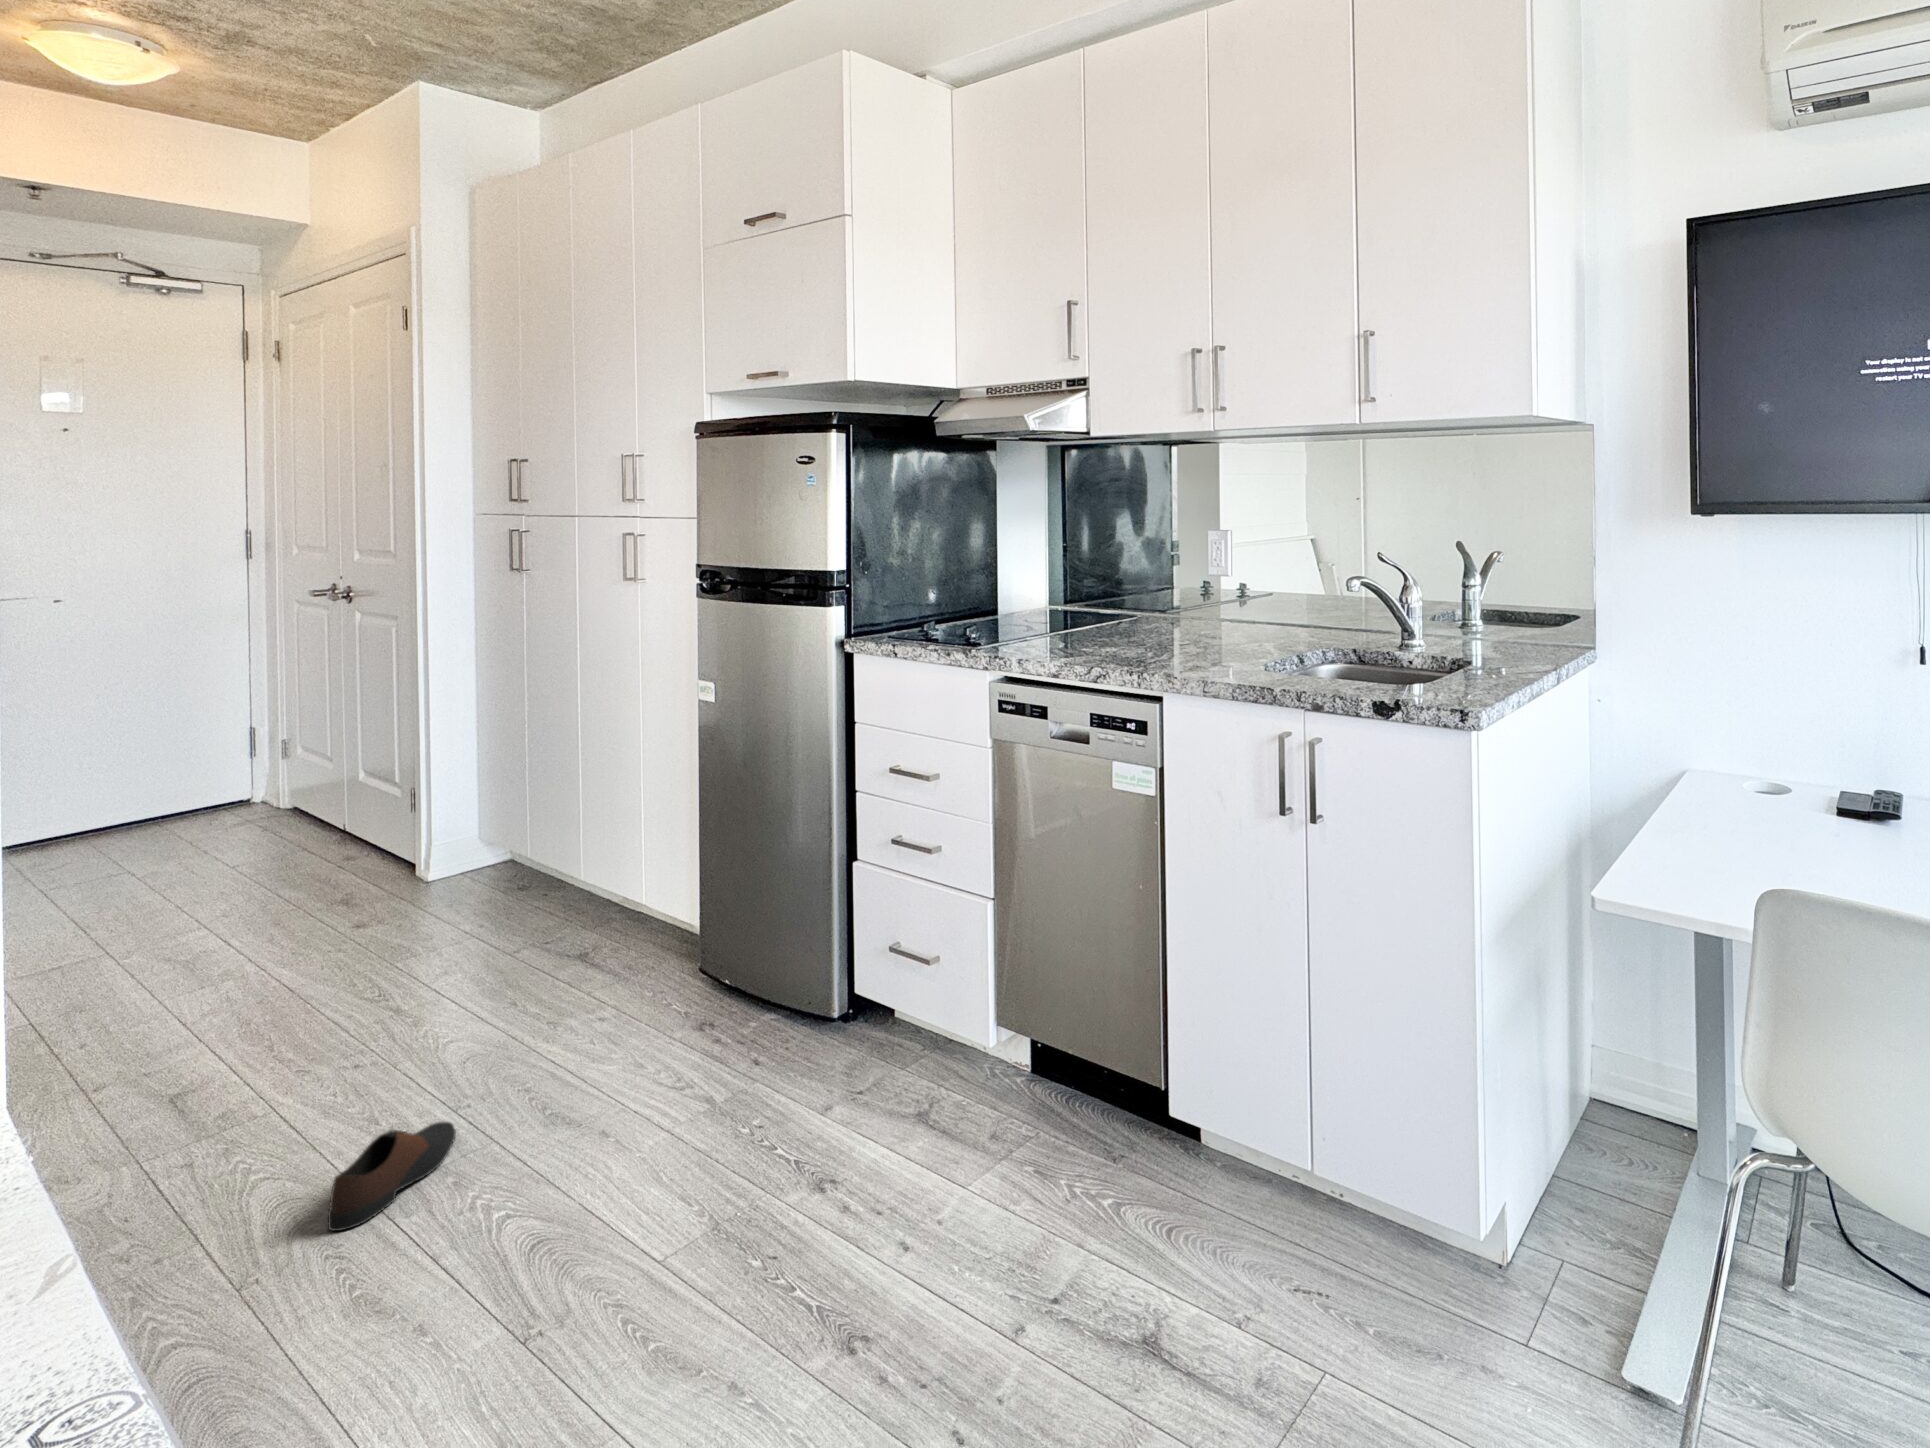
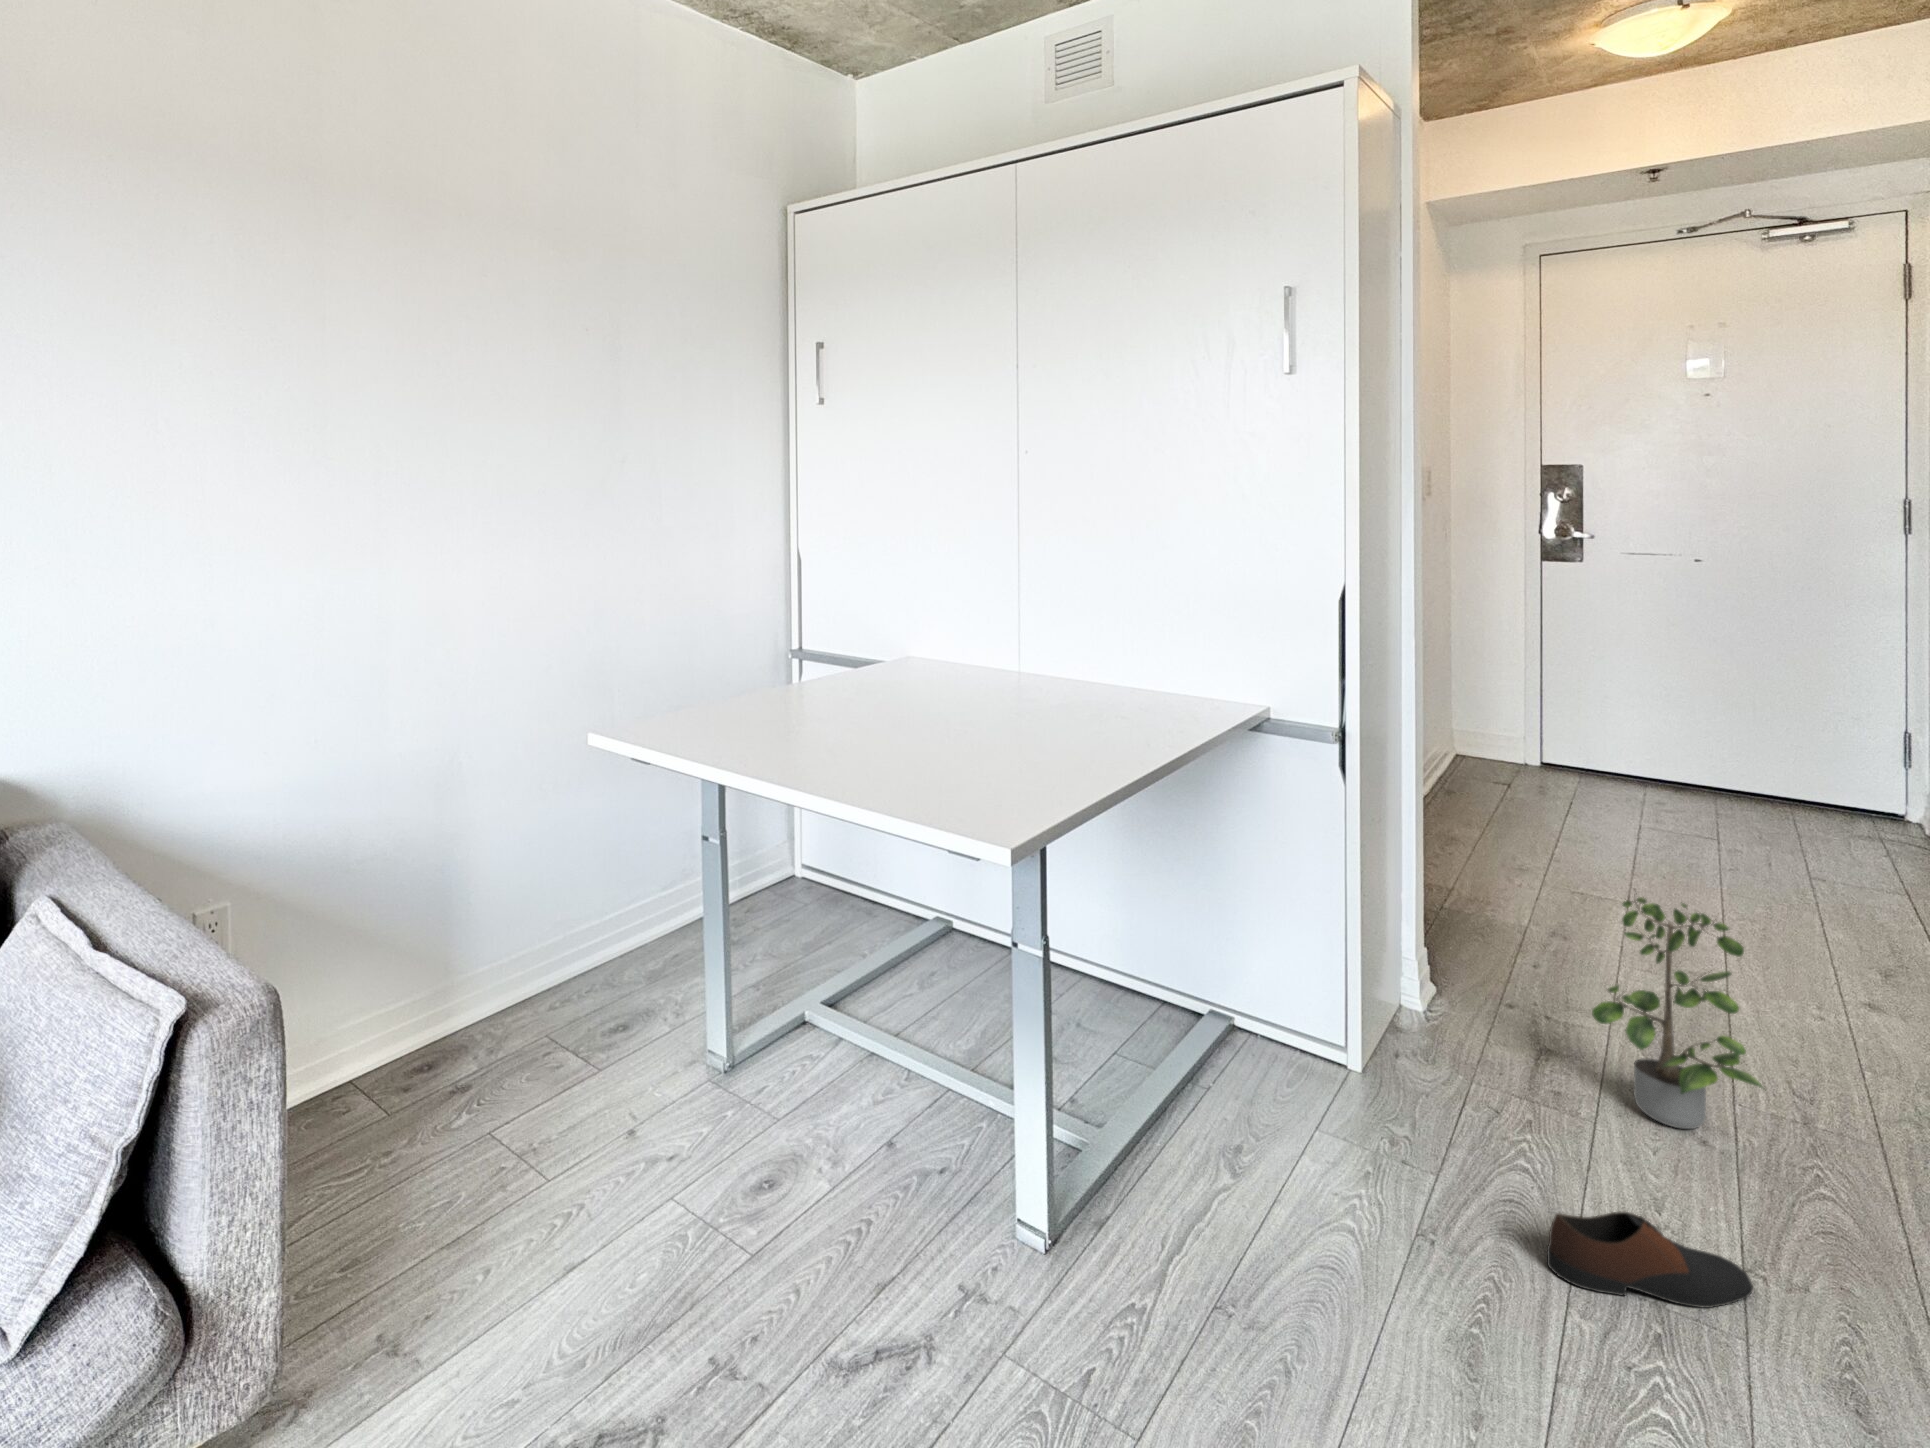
potted plant: none [233,875,397,1091] -> present [1592,891,1763,1129]

